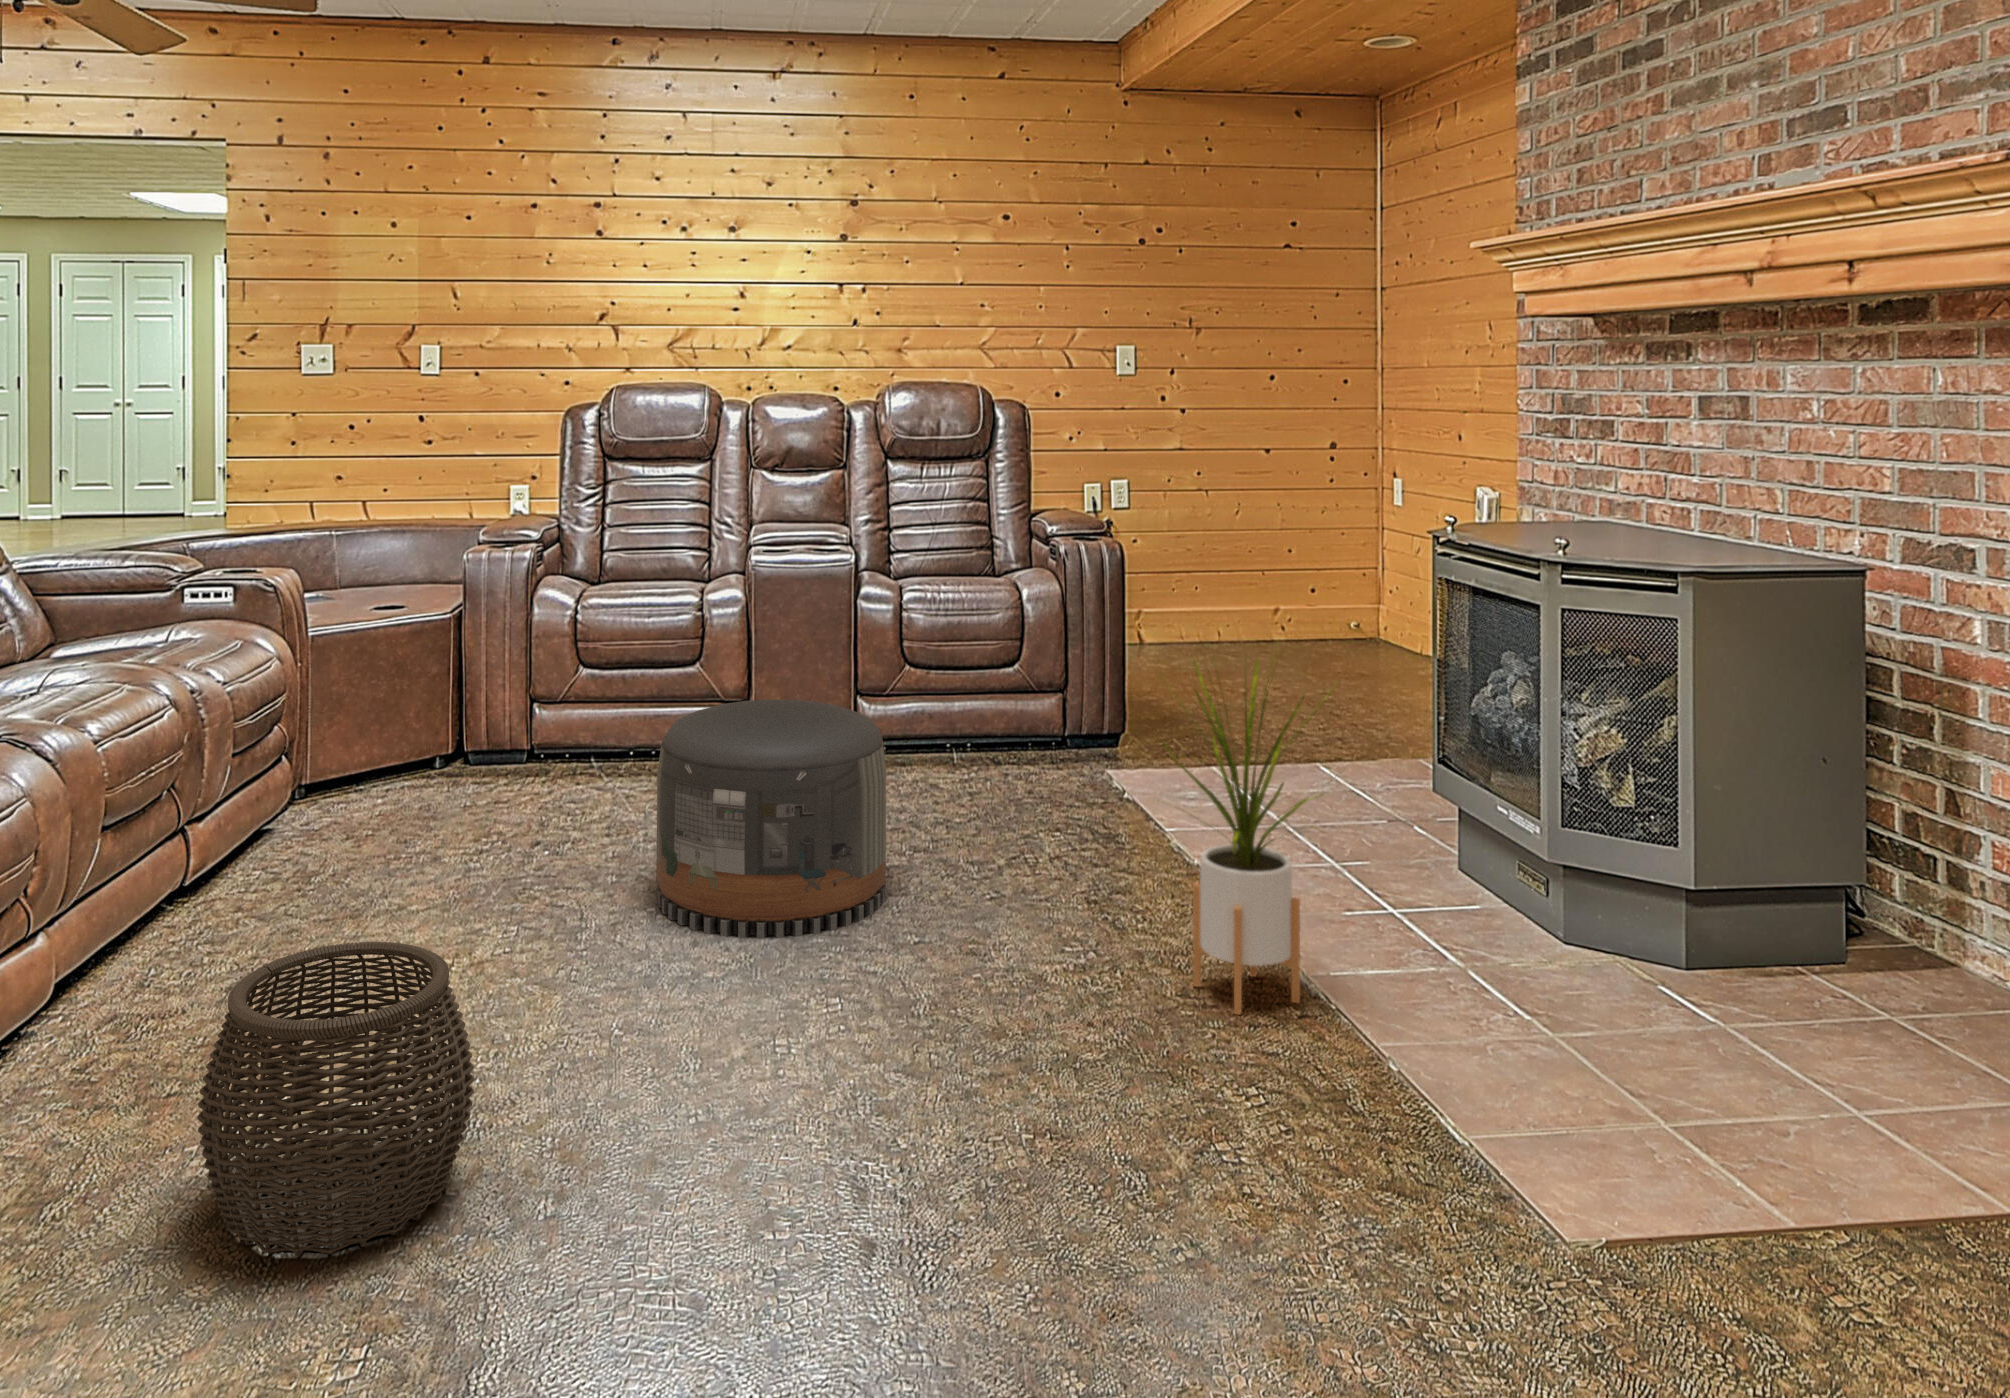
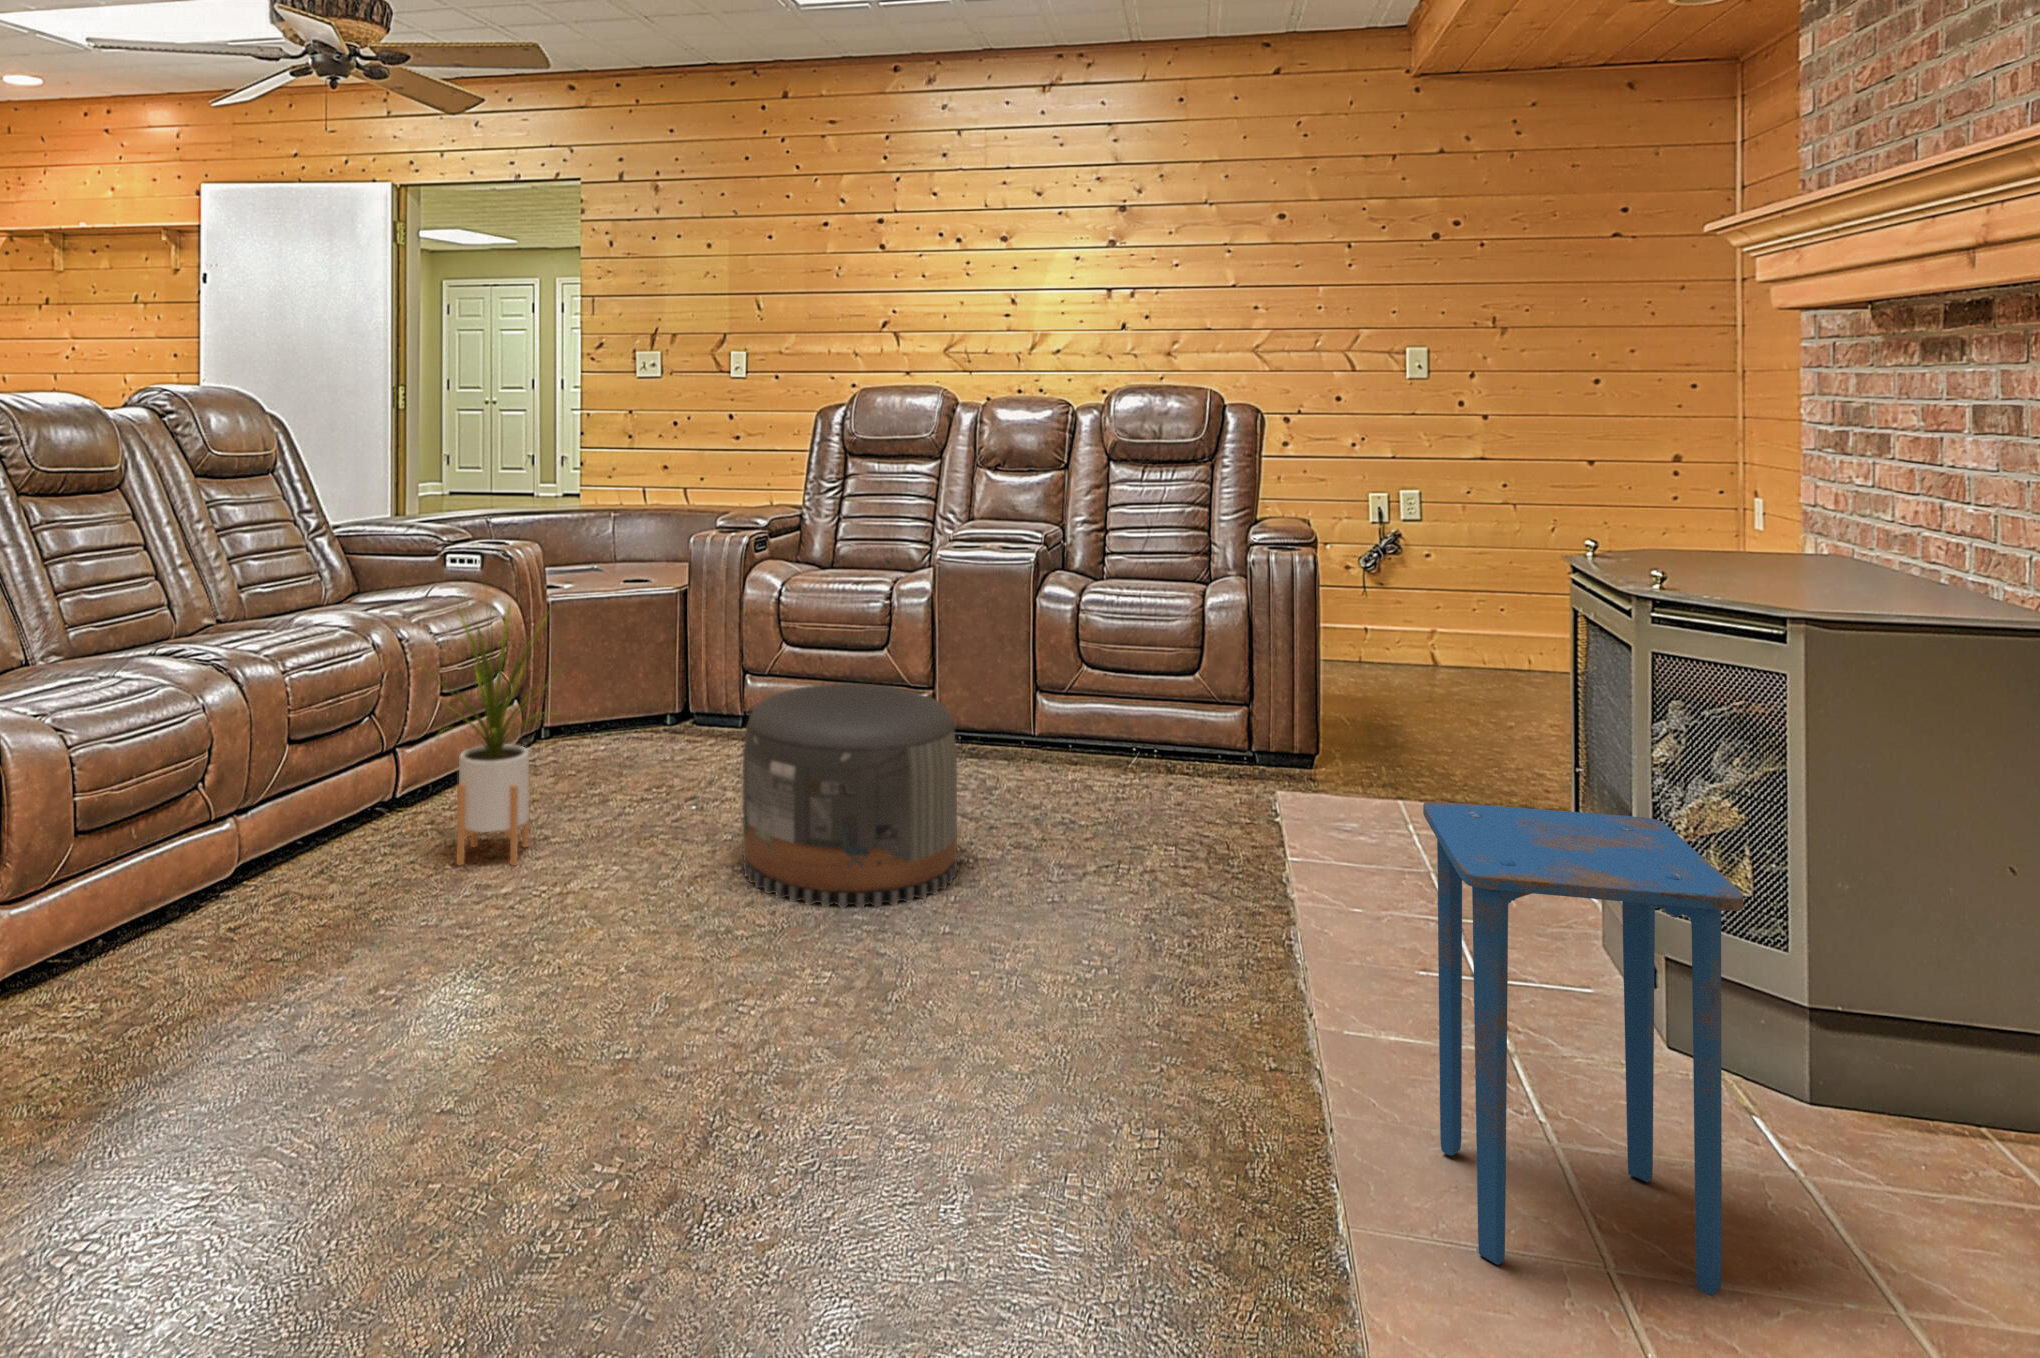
house plant: present [1161,659,1331,1015] -> present [416,605,550,866]
side table: none [1458,746,1757,1138] -> present [1423,801,1743,1296]
woven basket: present [197,942,475,1257] -> none [195,851,420,1102]

